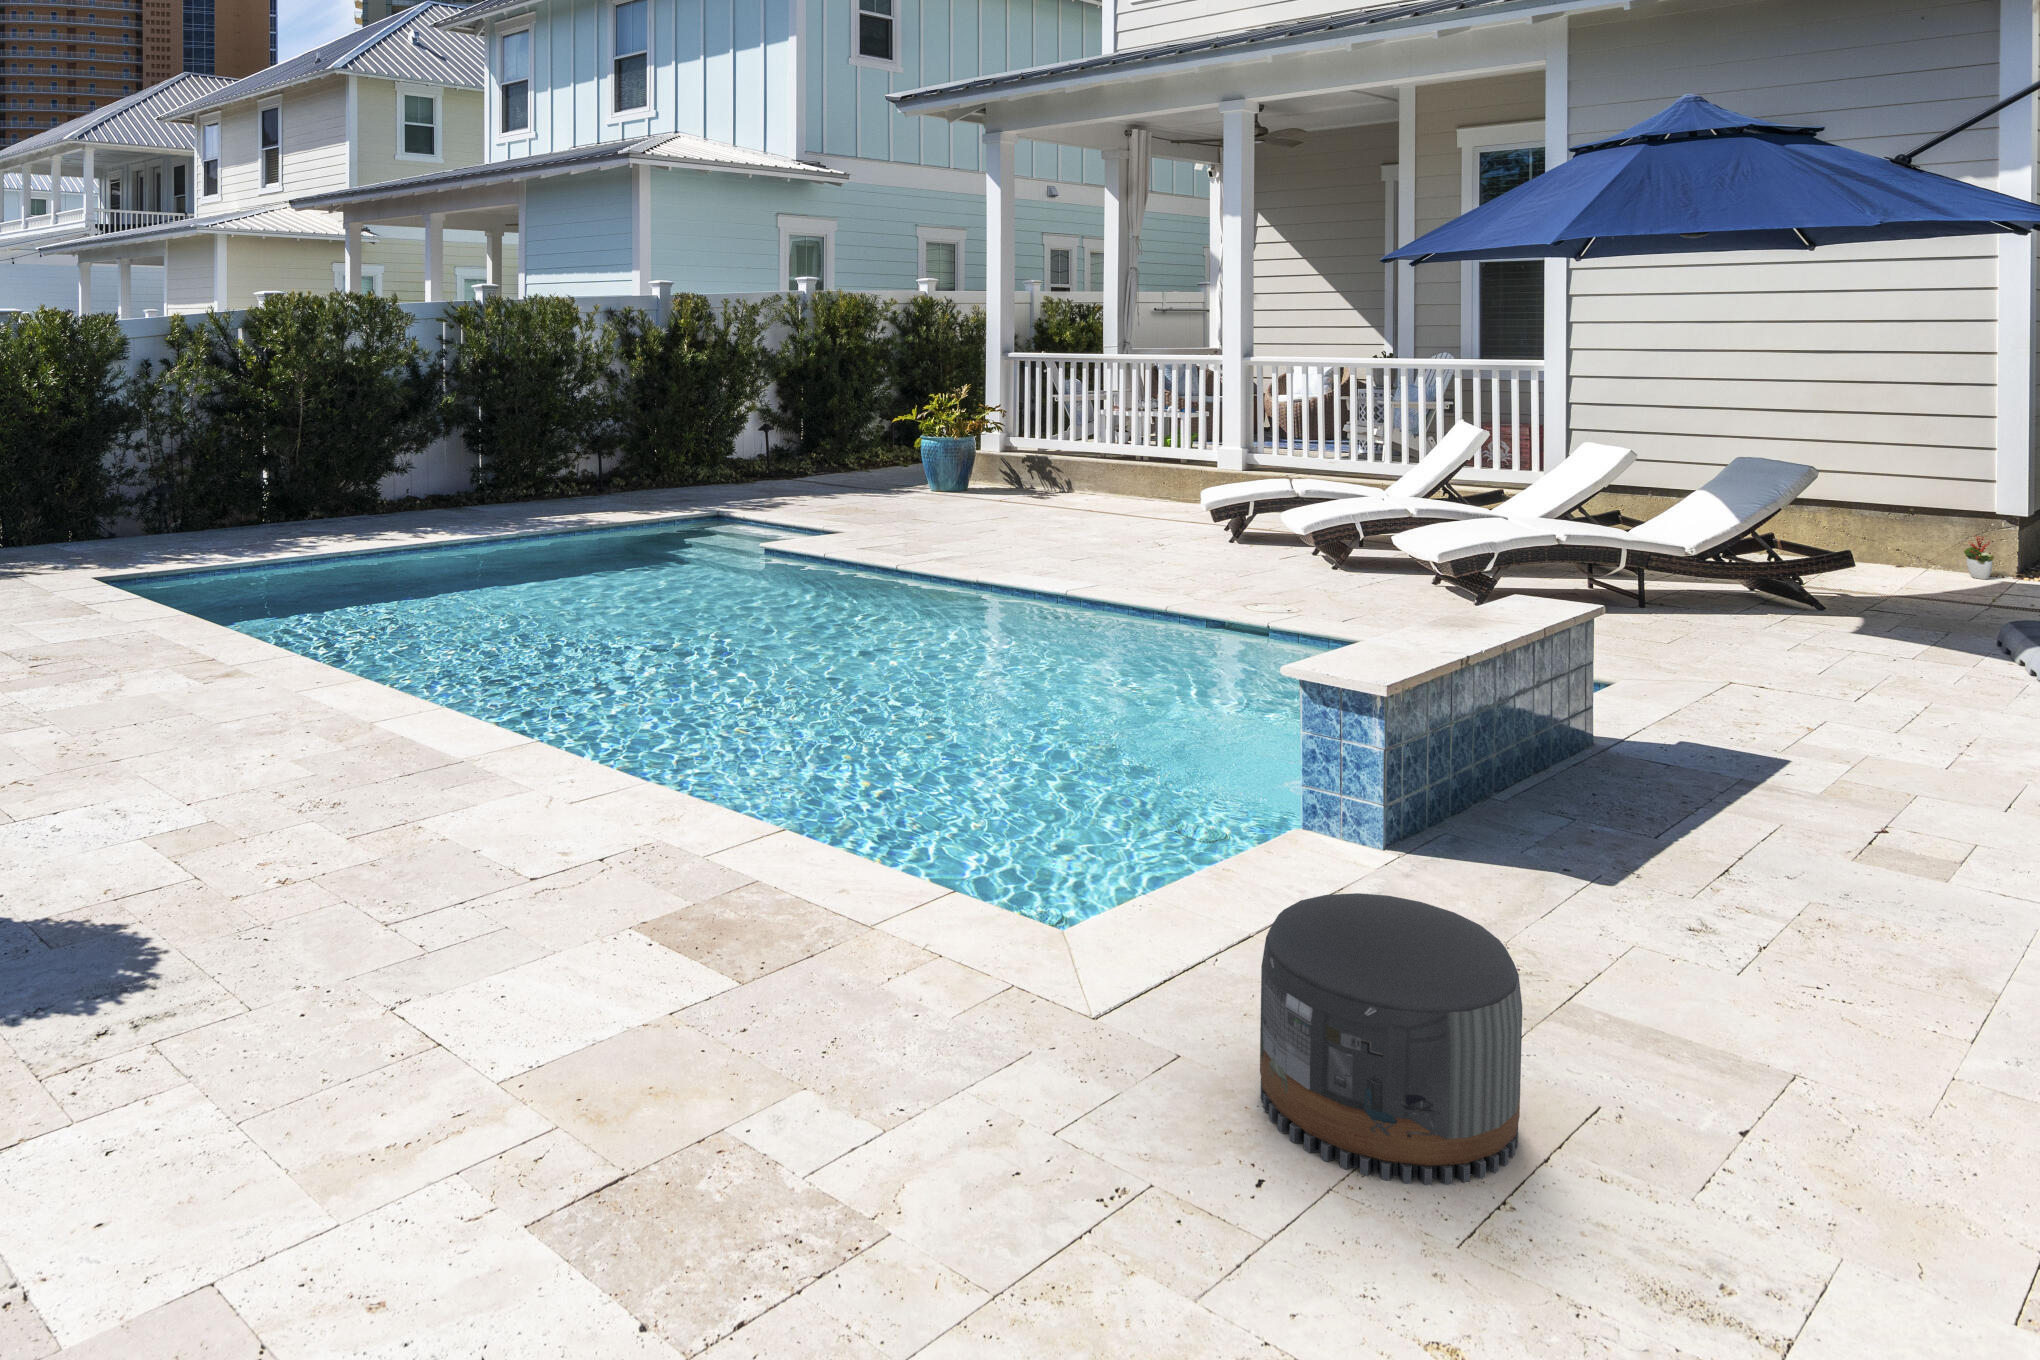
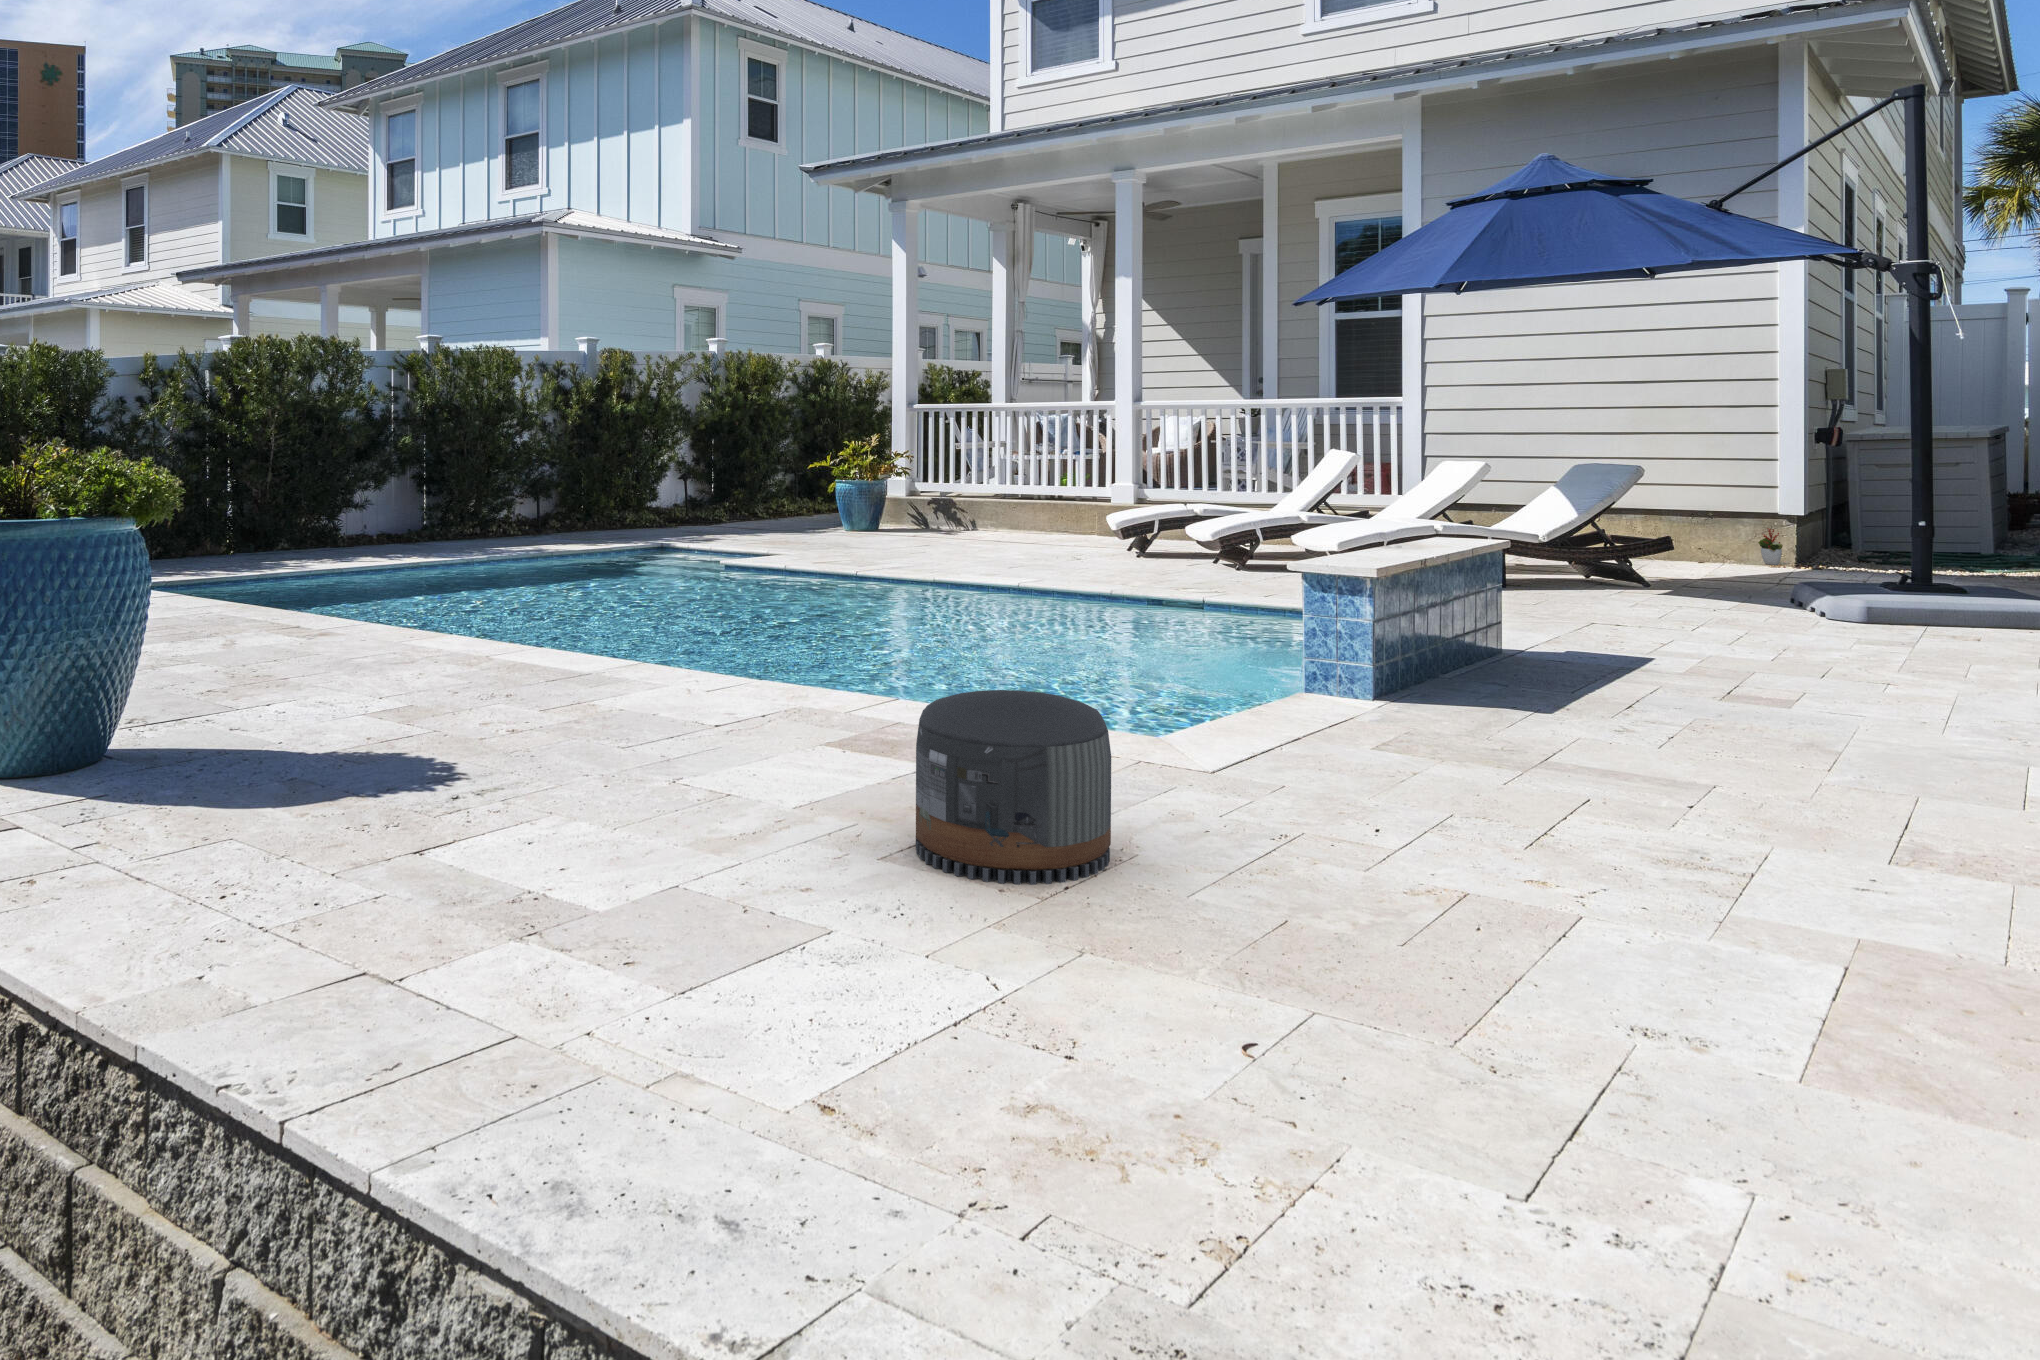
pouf: present [1260,893,1522,1185] -> present [916,690,1111,885]

